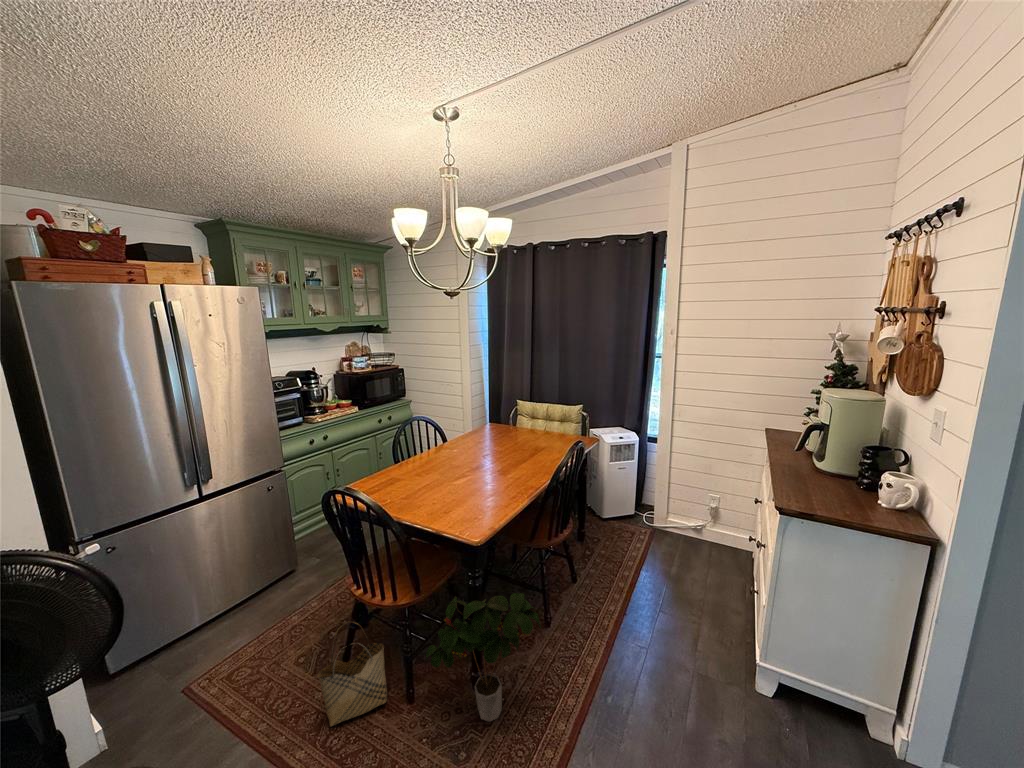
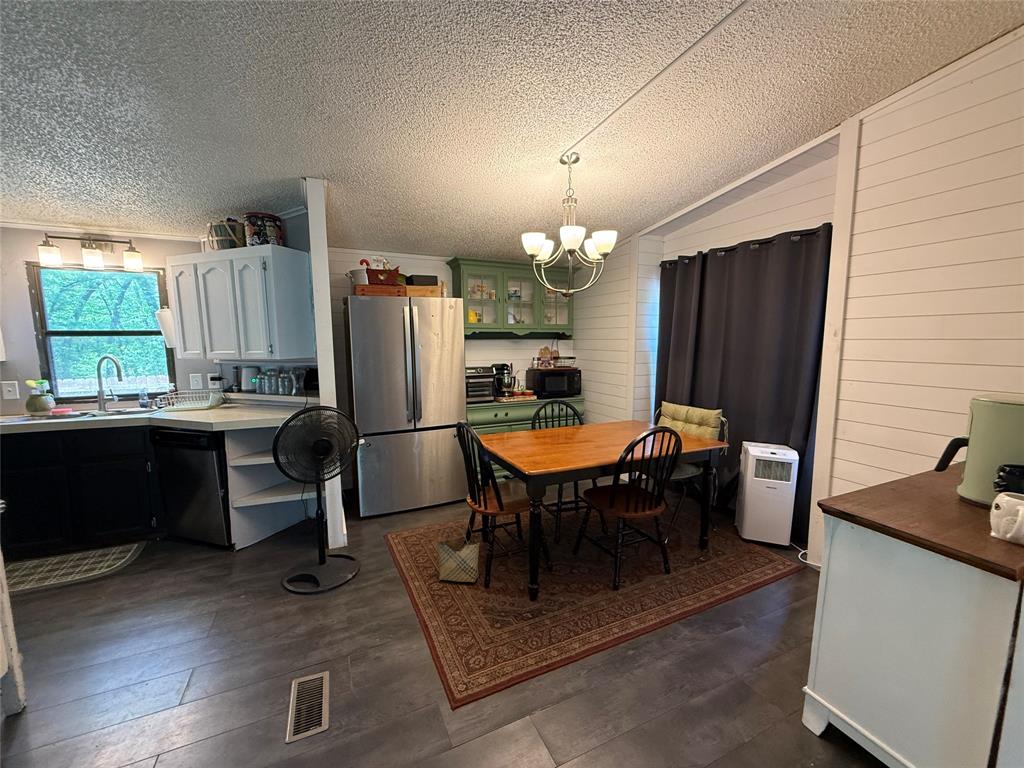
potted plant: present [426,593,541,722] -> none [495,516,575,621]

